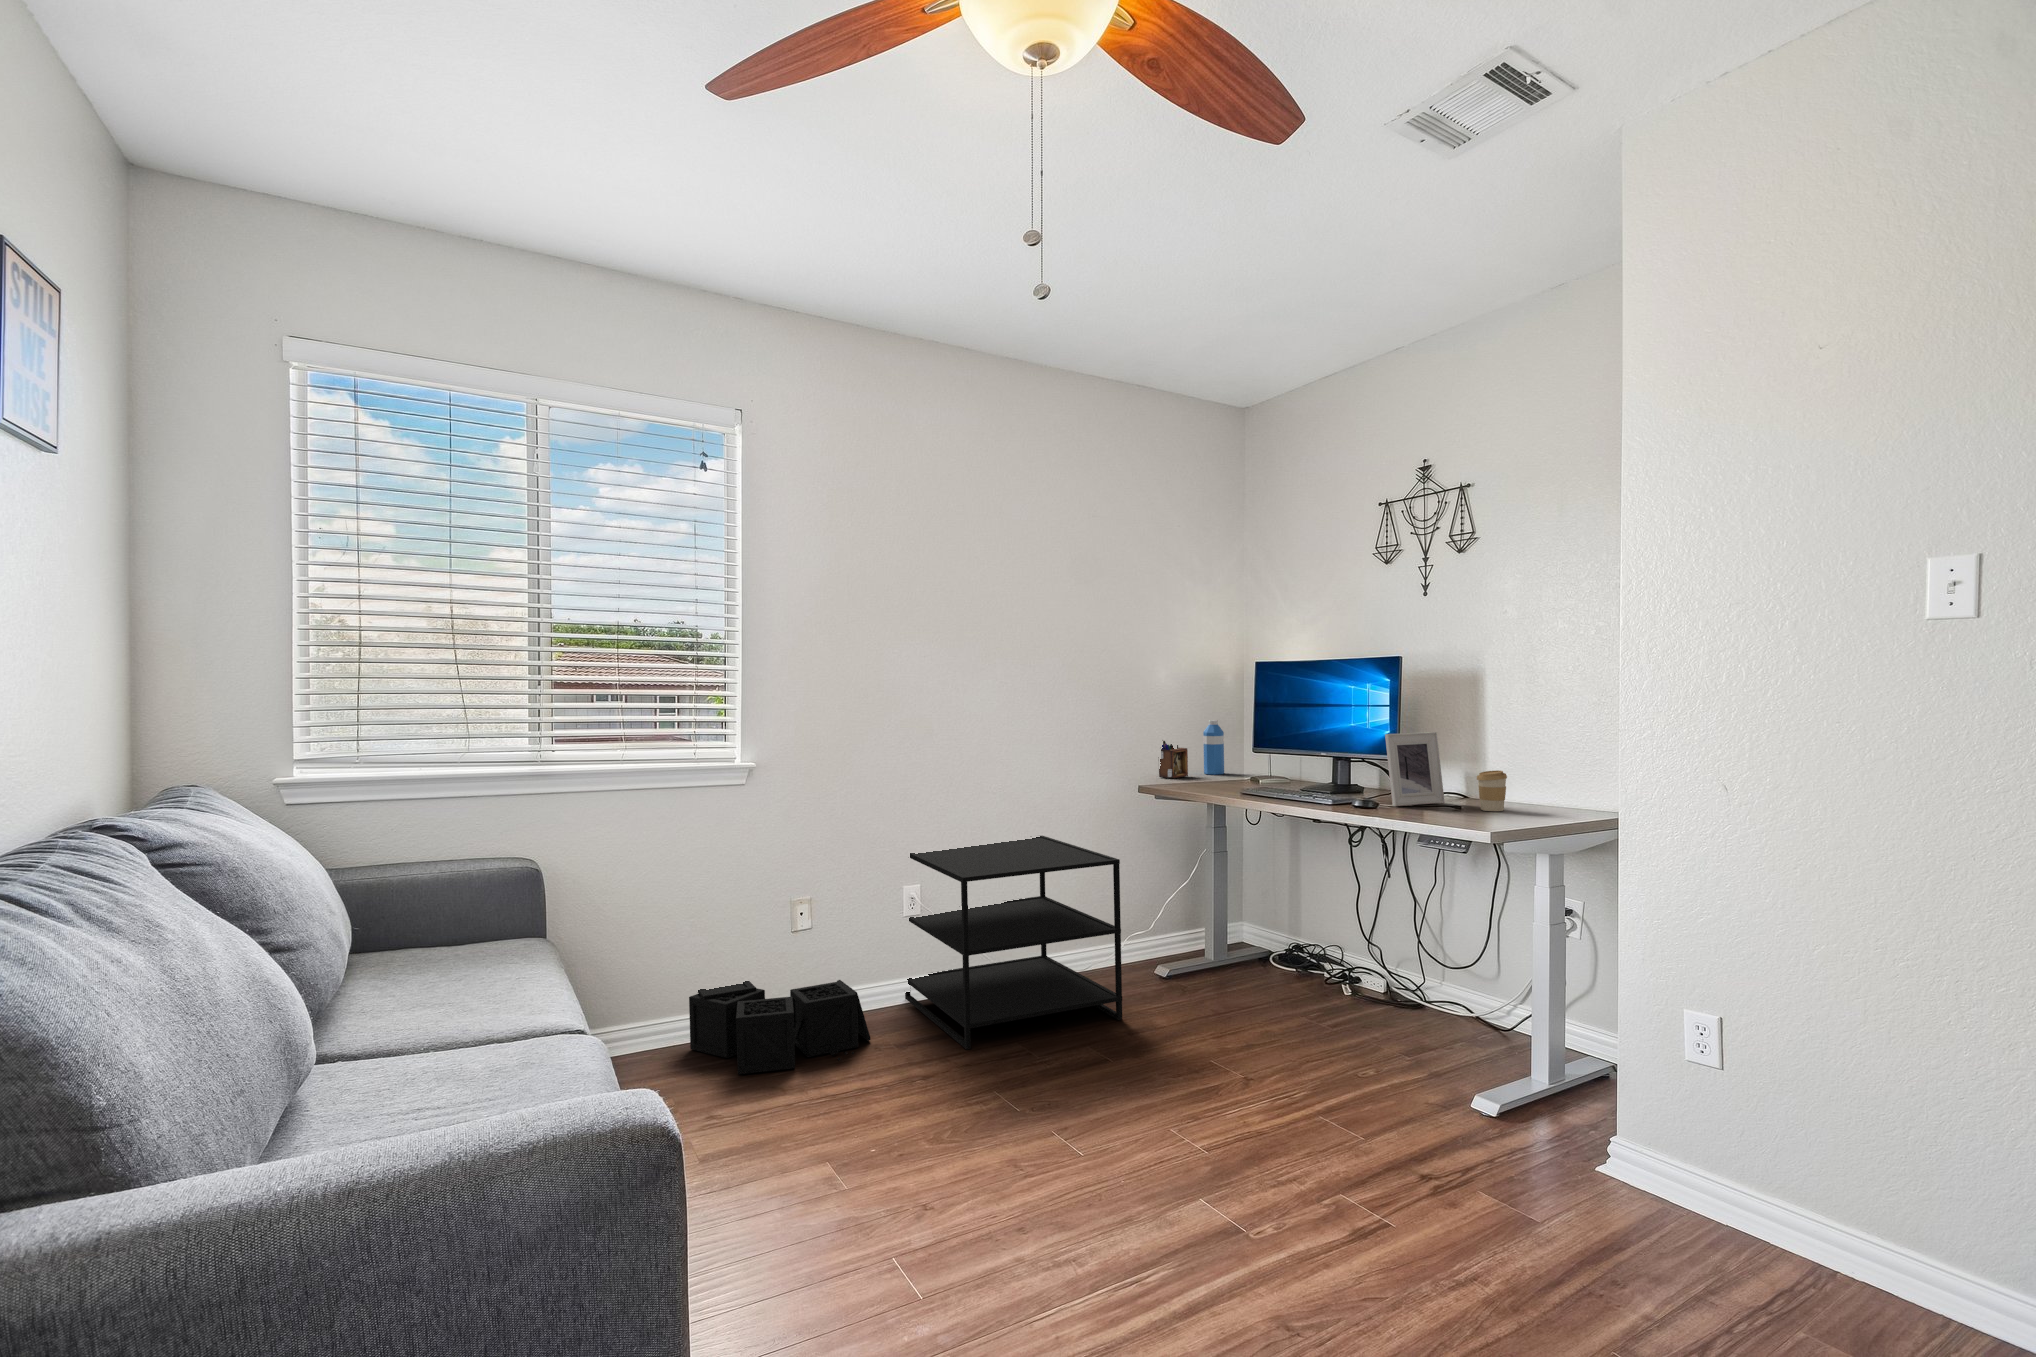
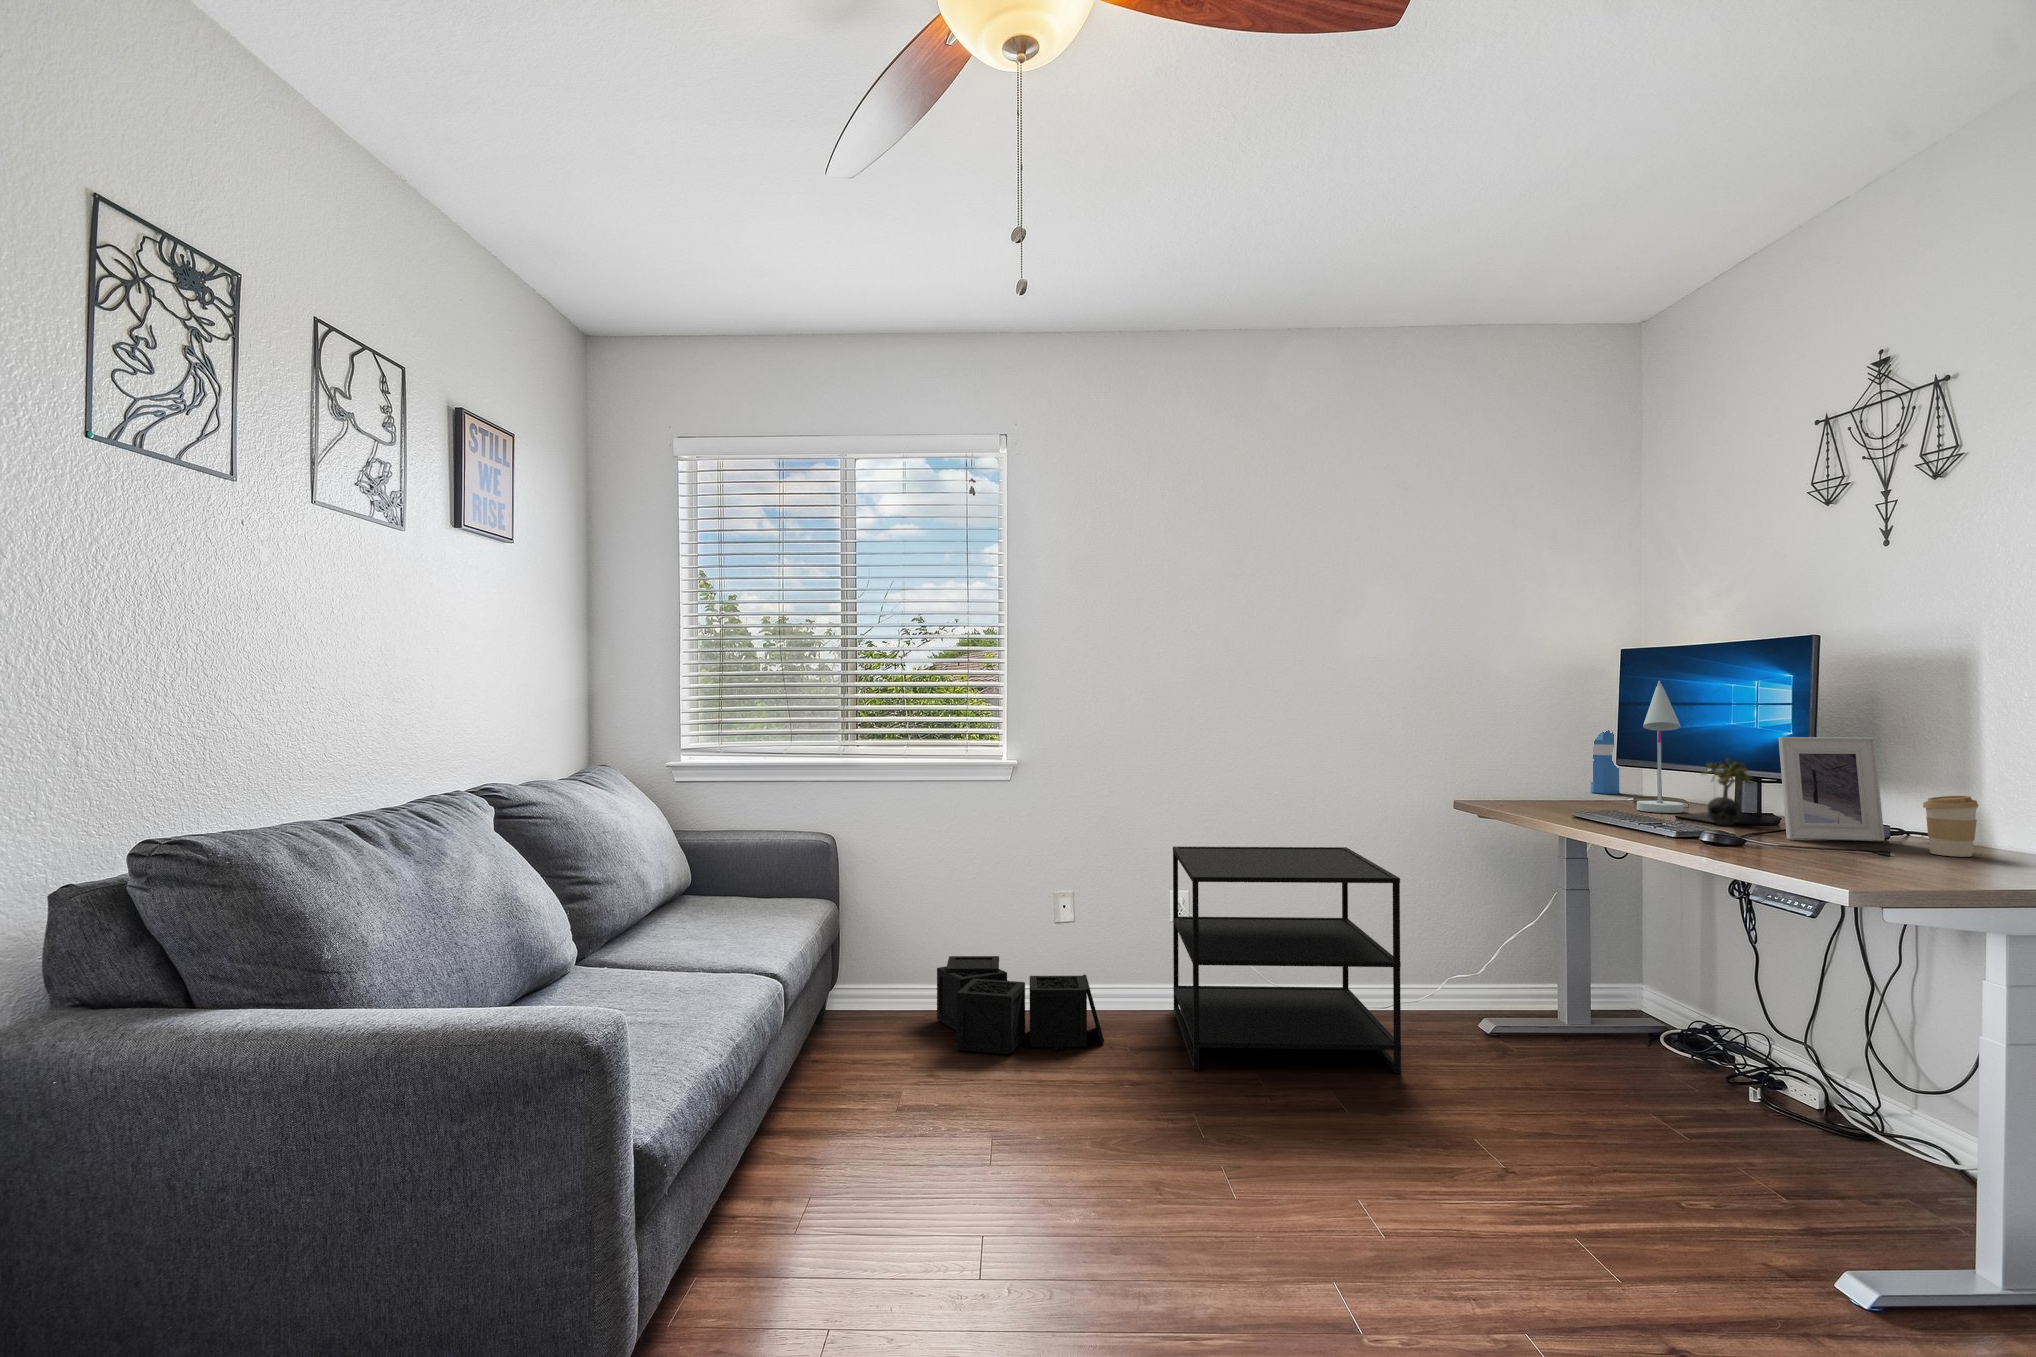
desk lamp: none [1264,690,1299,790] -> present [1637,681,1683,813]
desk organizer: present [1159,740,1188,778] -> none [1520,743,1562,794]
succulent plant: none [1320,748,1356,798] -> present [1702,758,1753,825]

